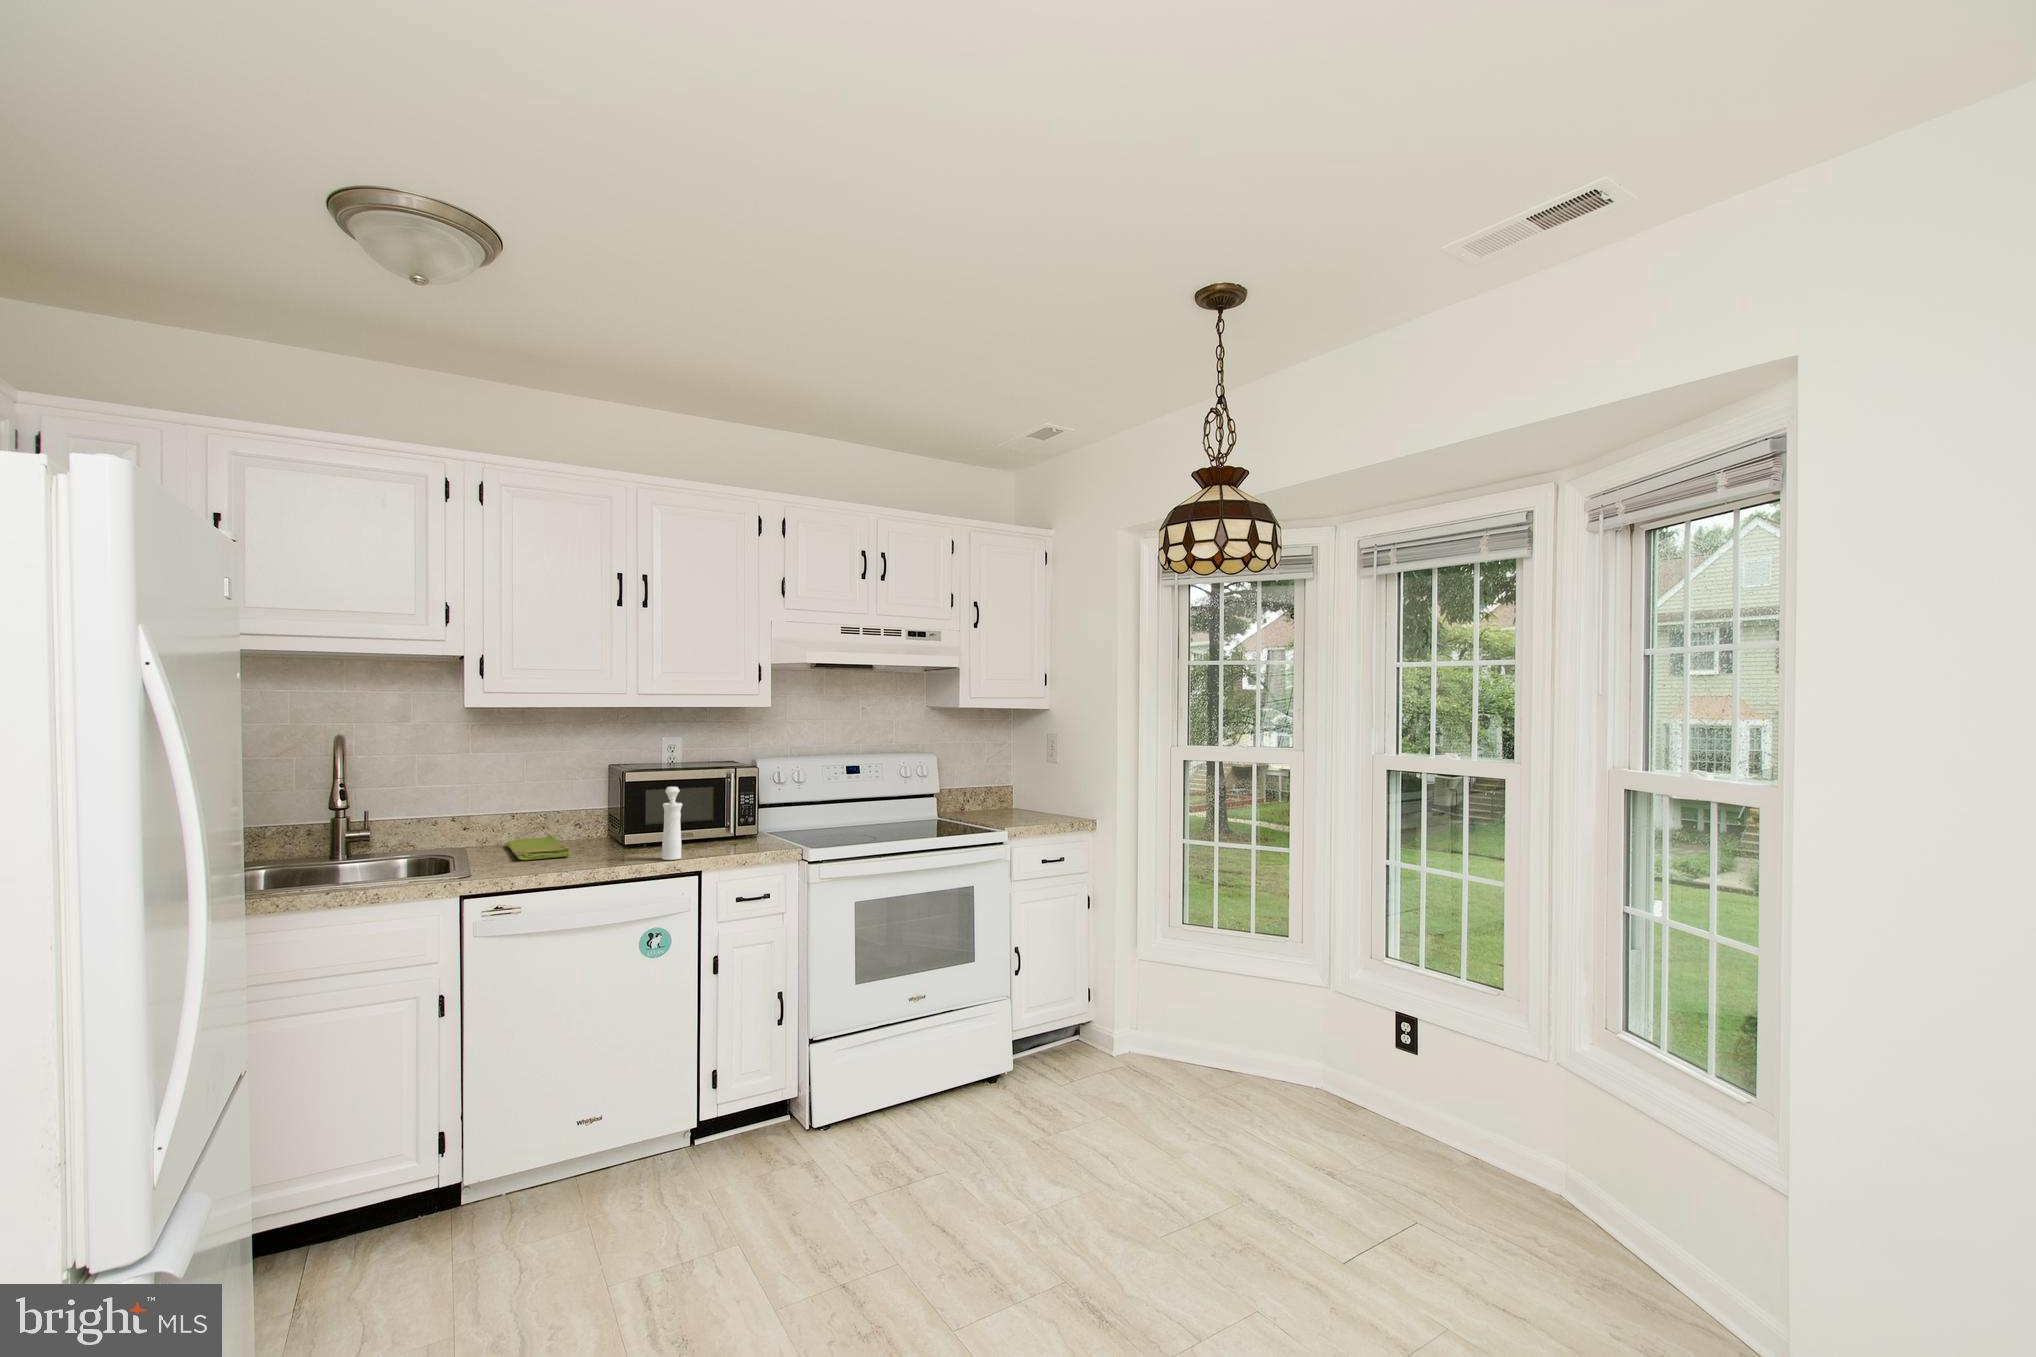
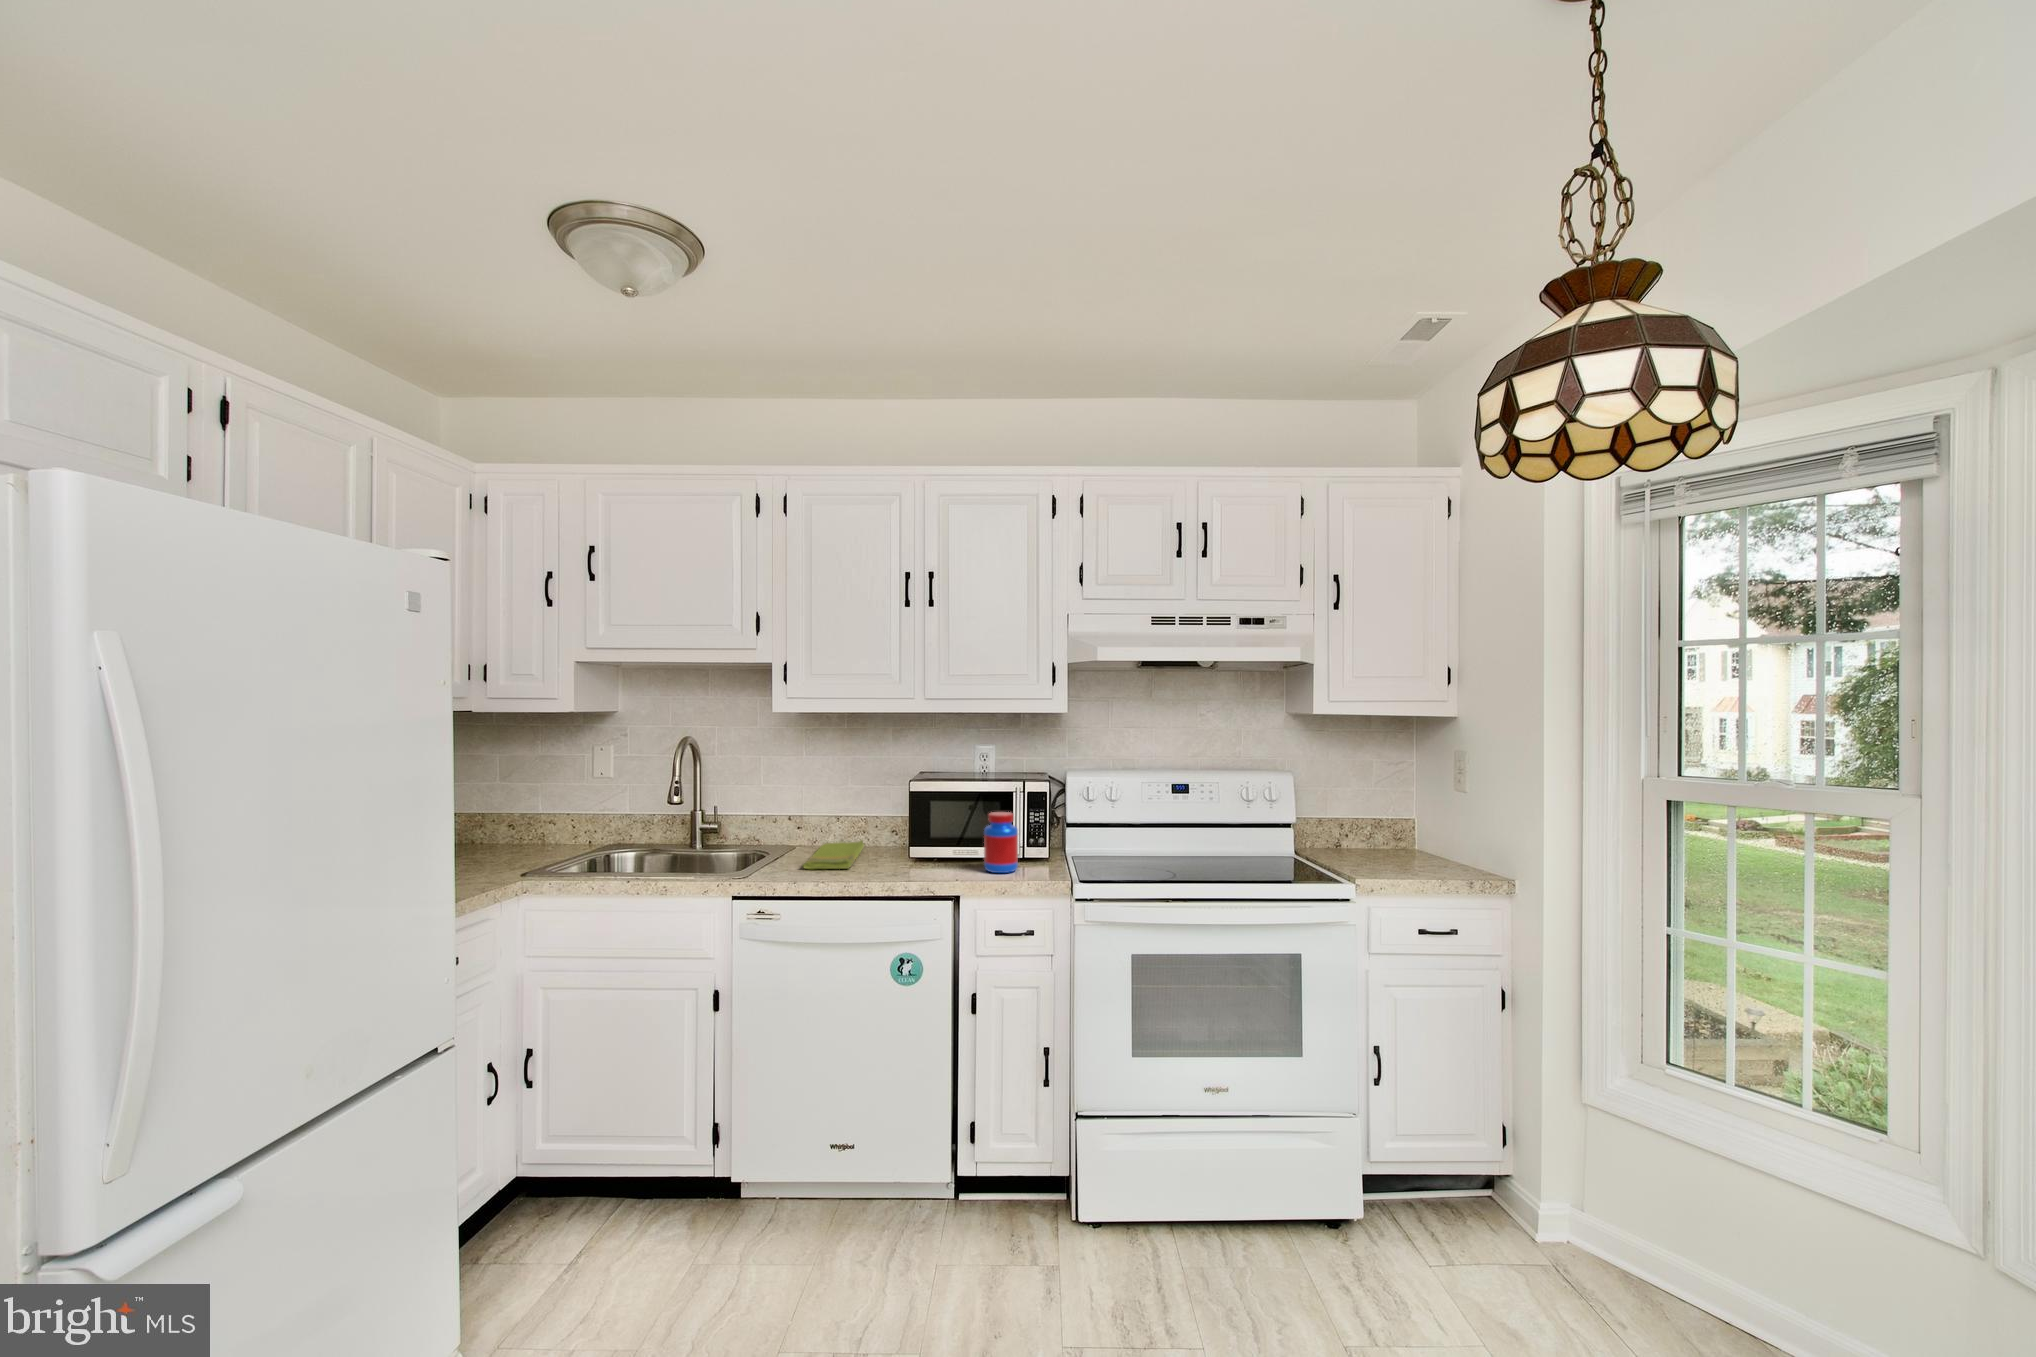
pepper mill: present [662,787,683,860] -> none [920,804,949,886]
jar: none [705,793,737,848] -> present [984,812,1018,873]

